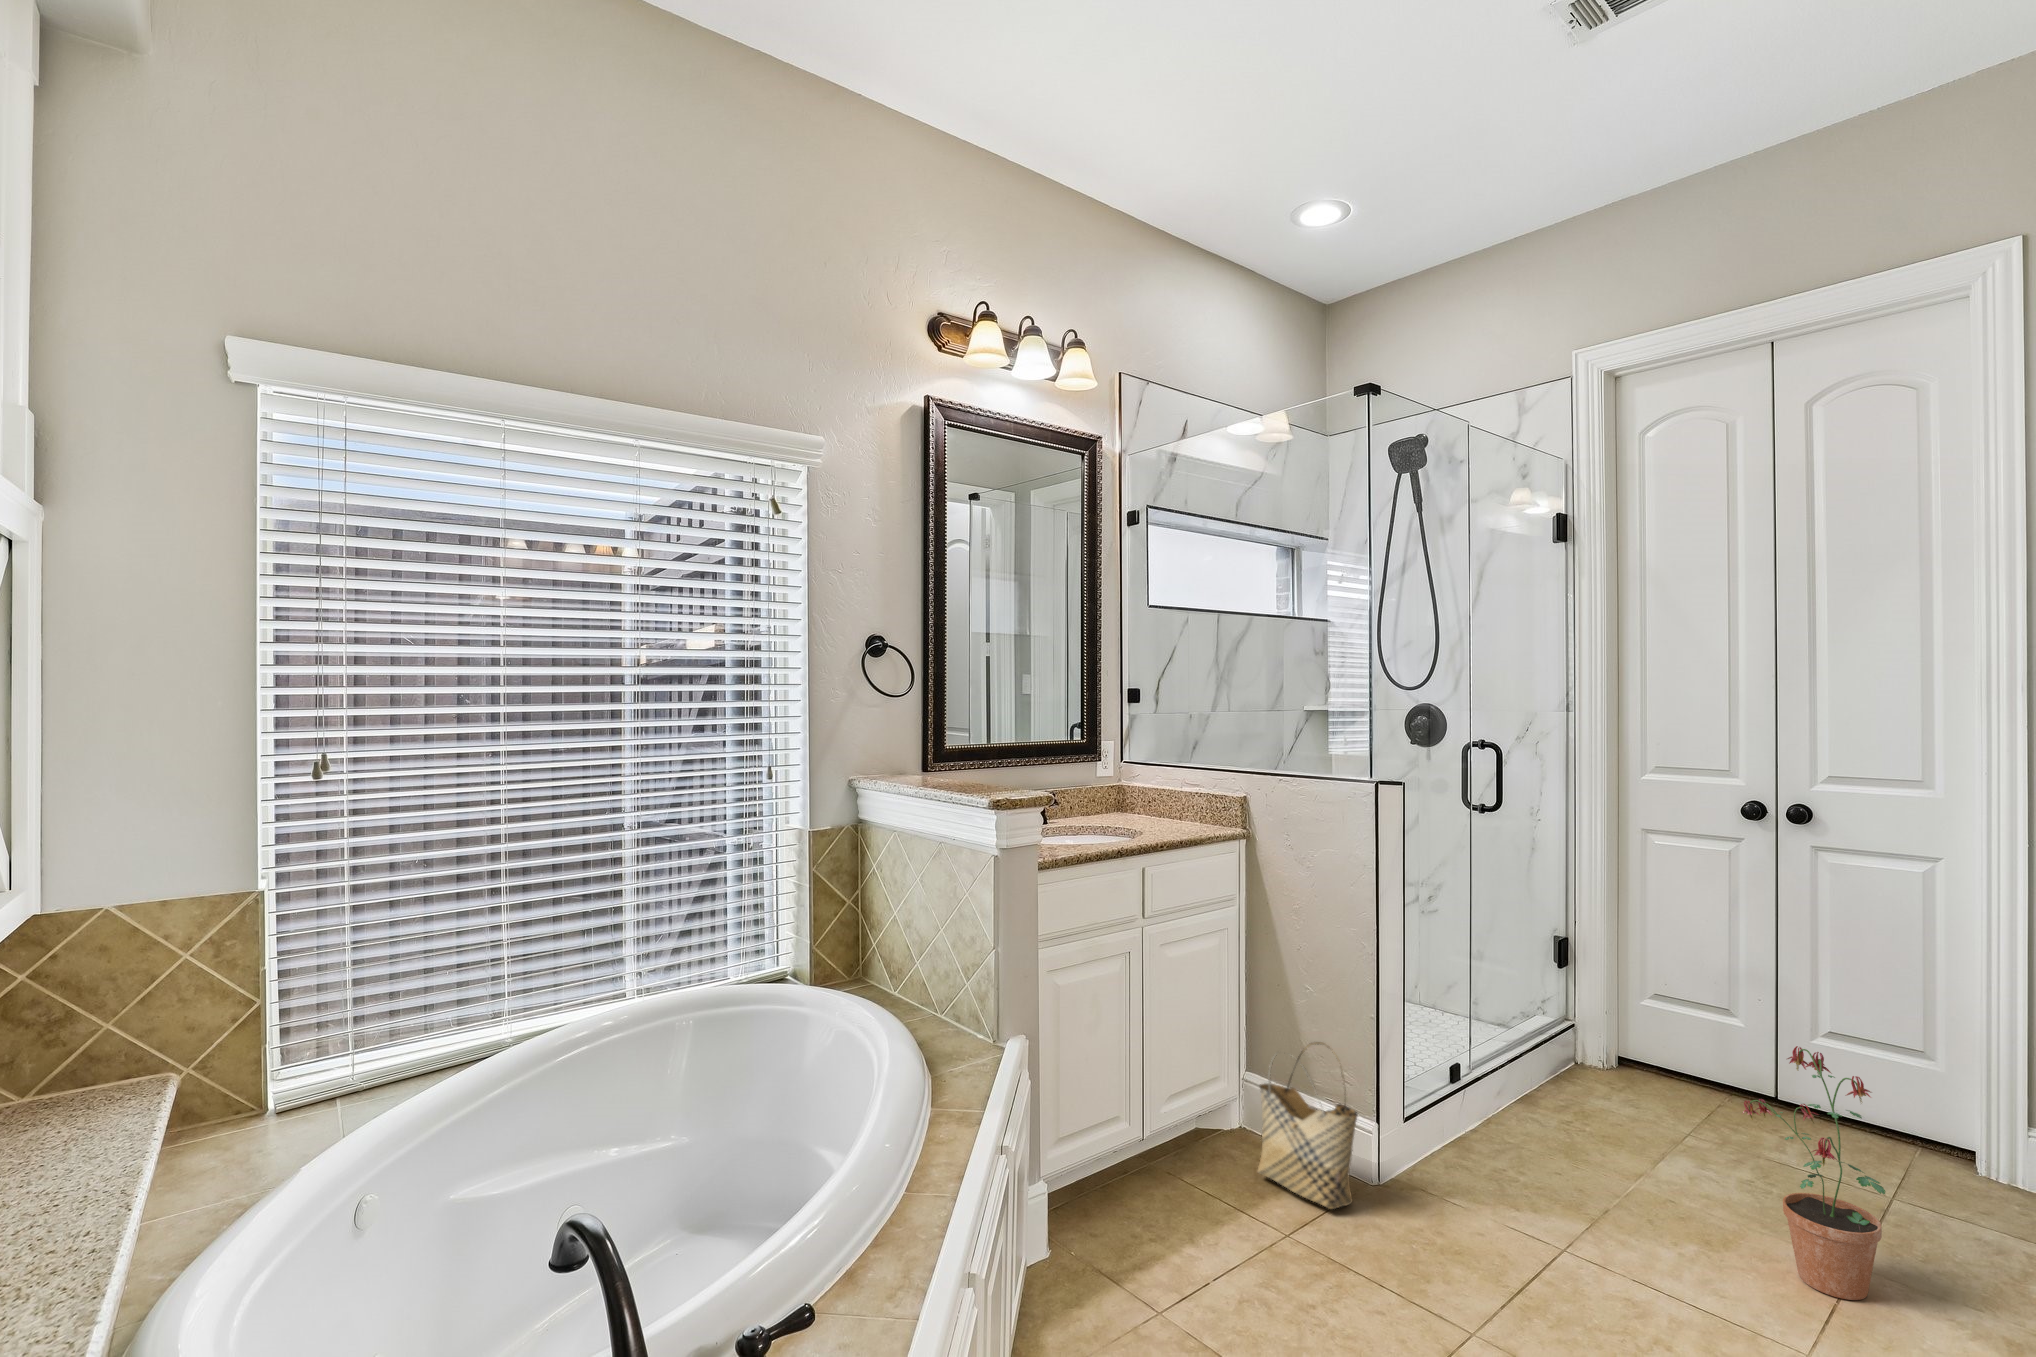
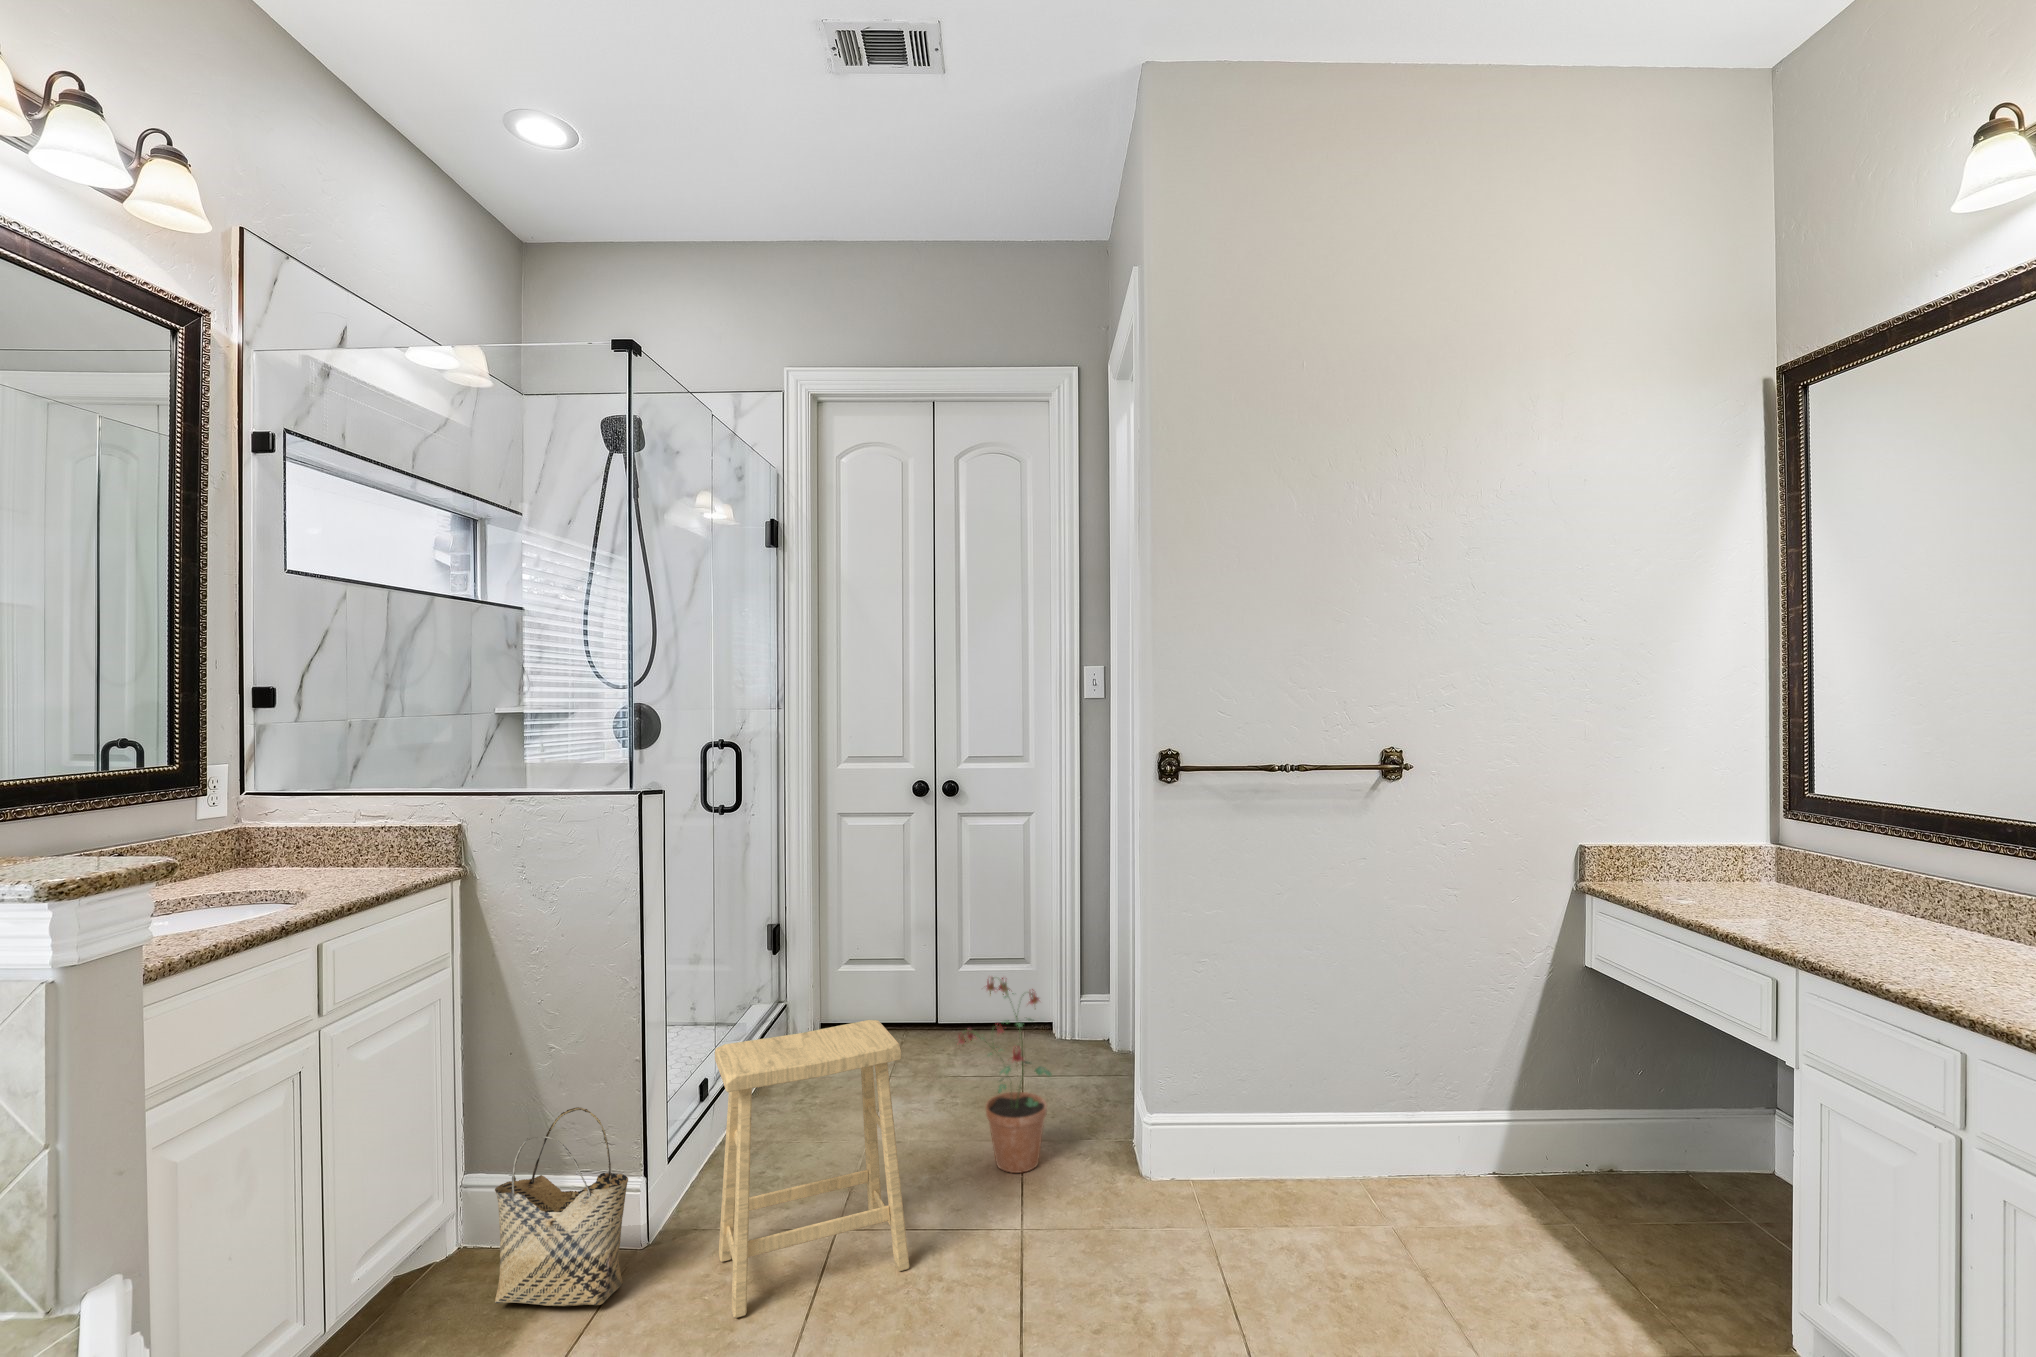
footstool: none [1433,1025,1636,1320] -> present [715,1020,910,1318]

